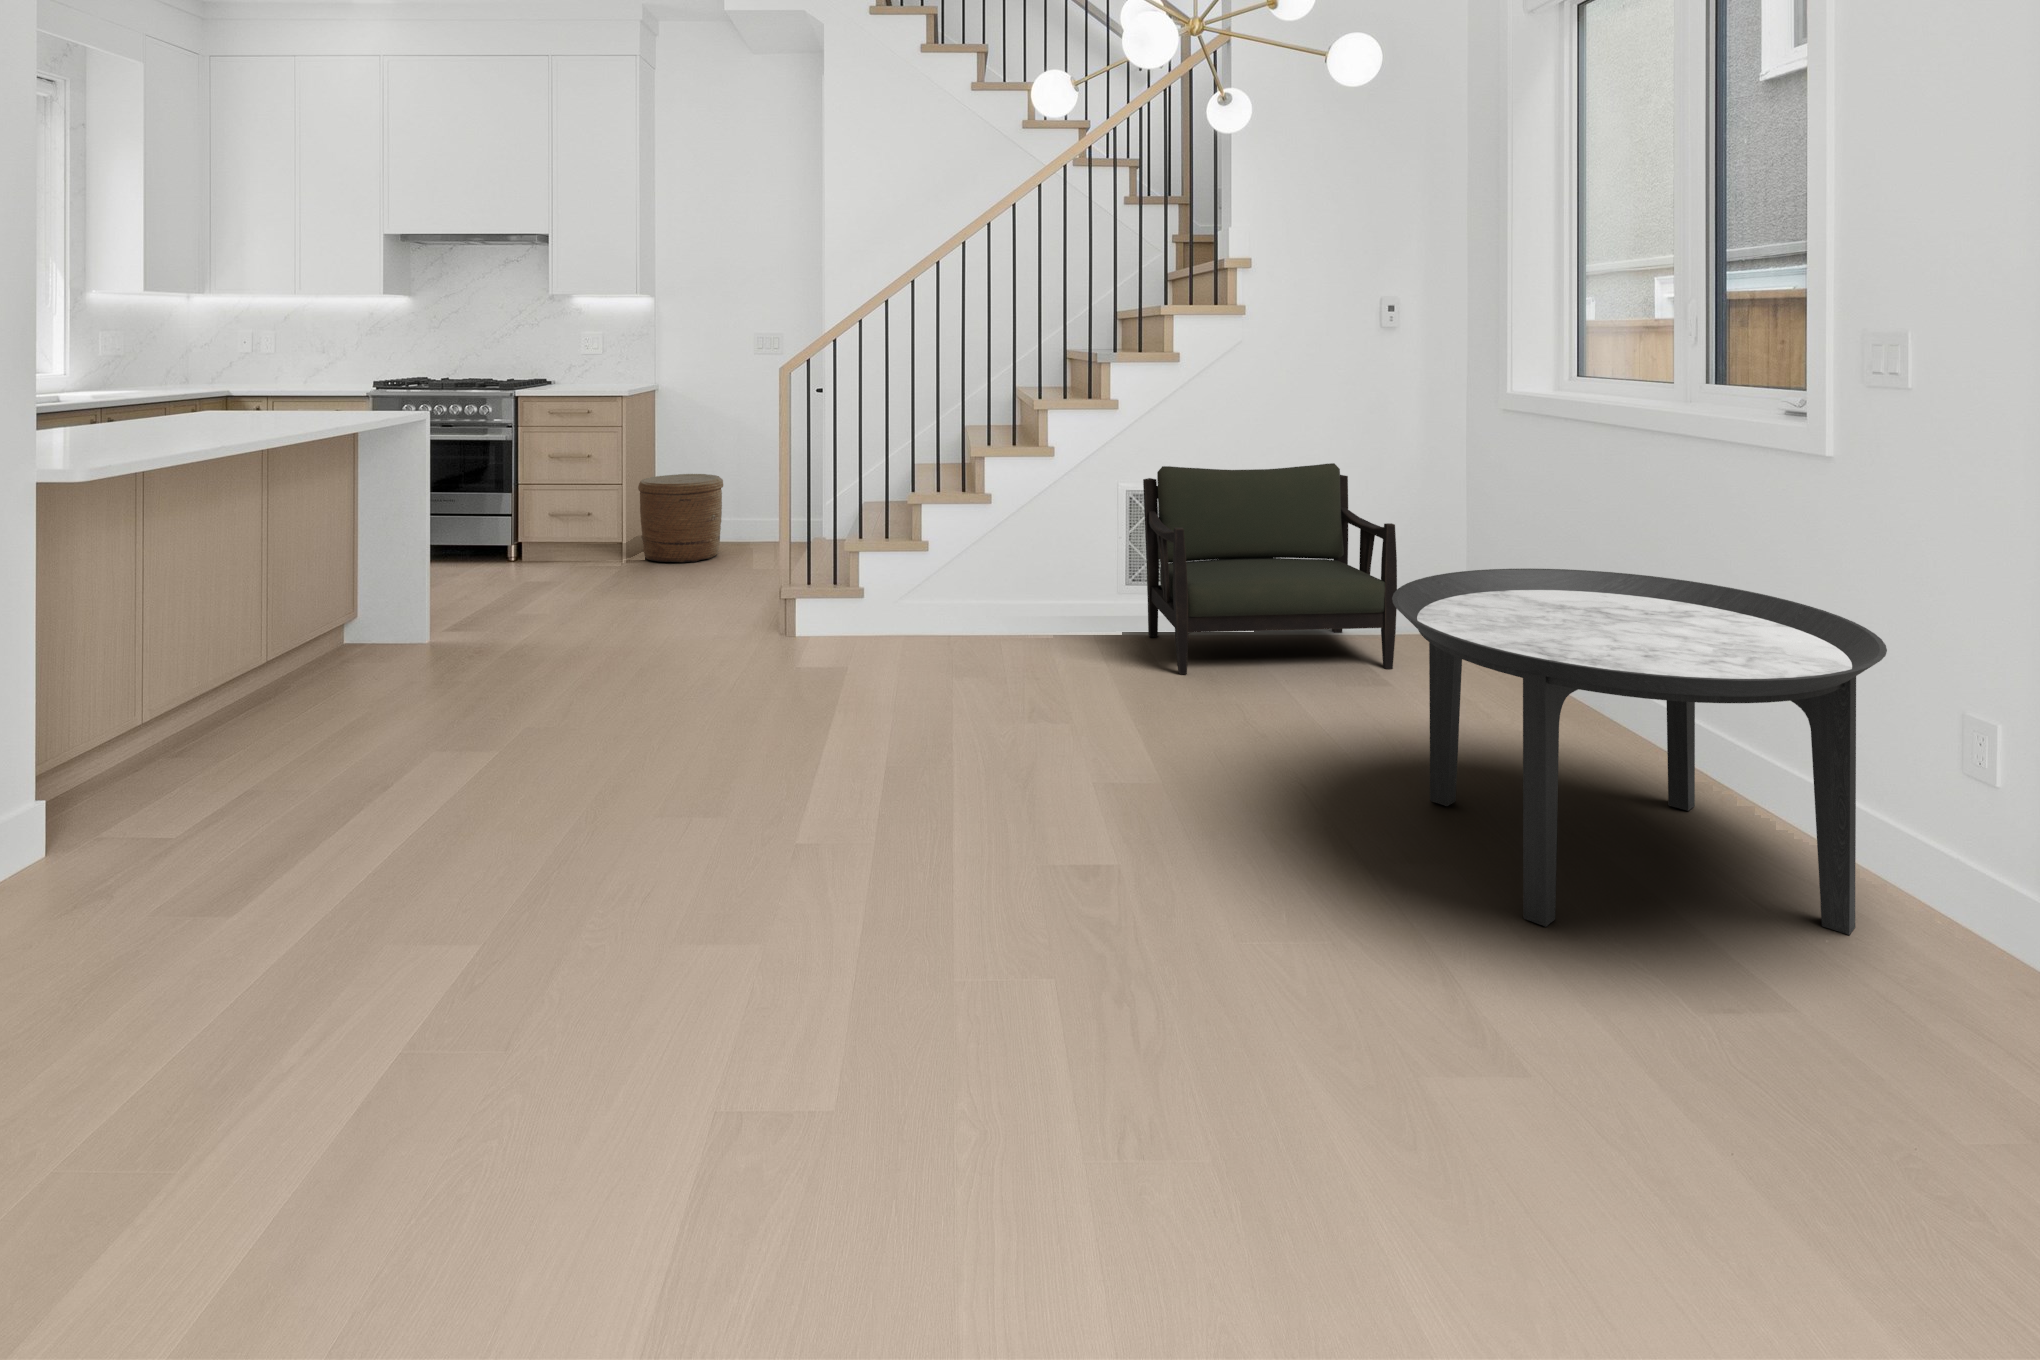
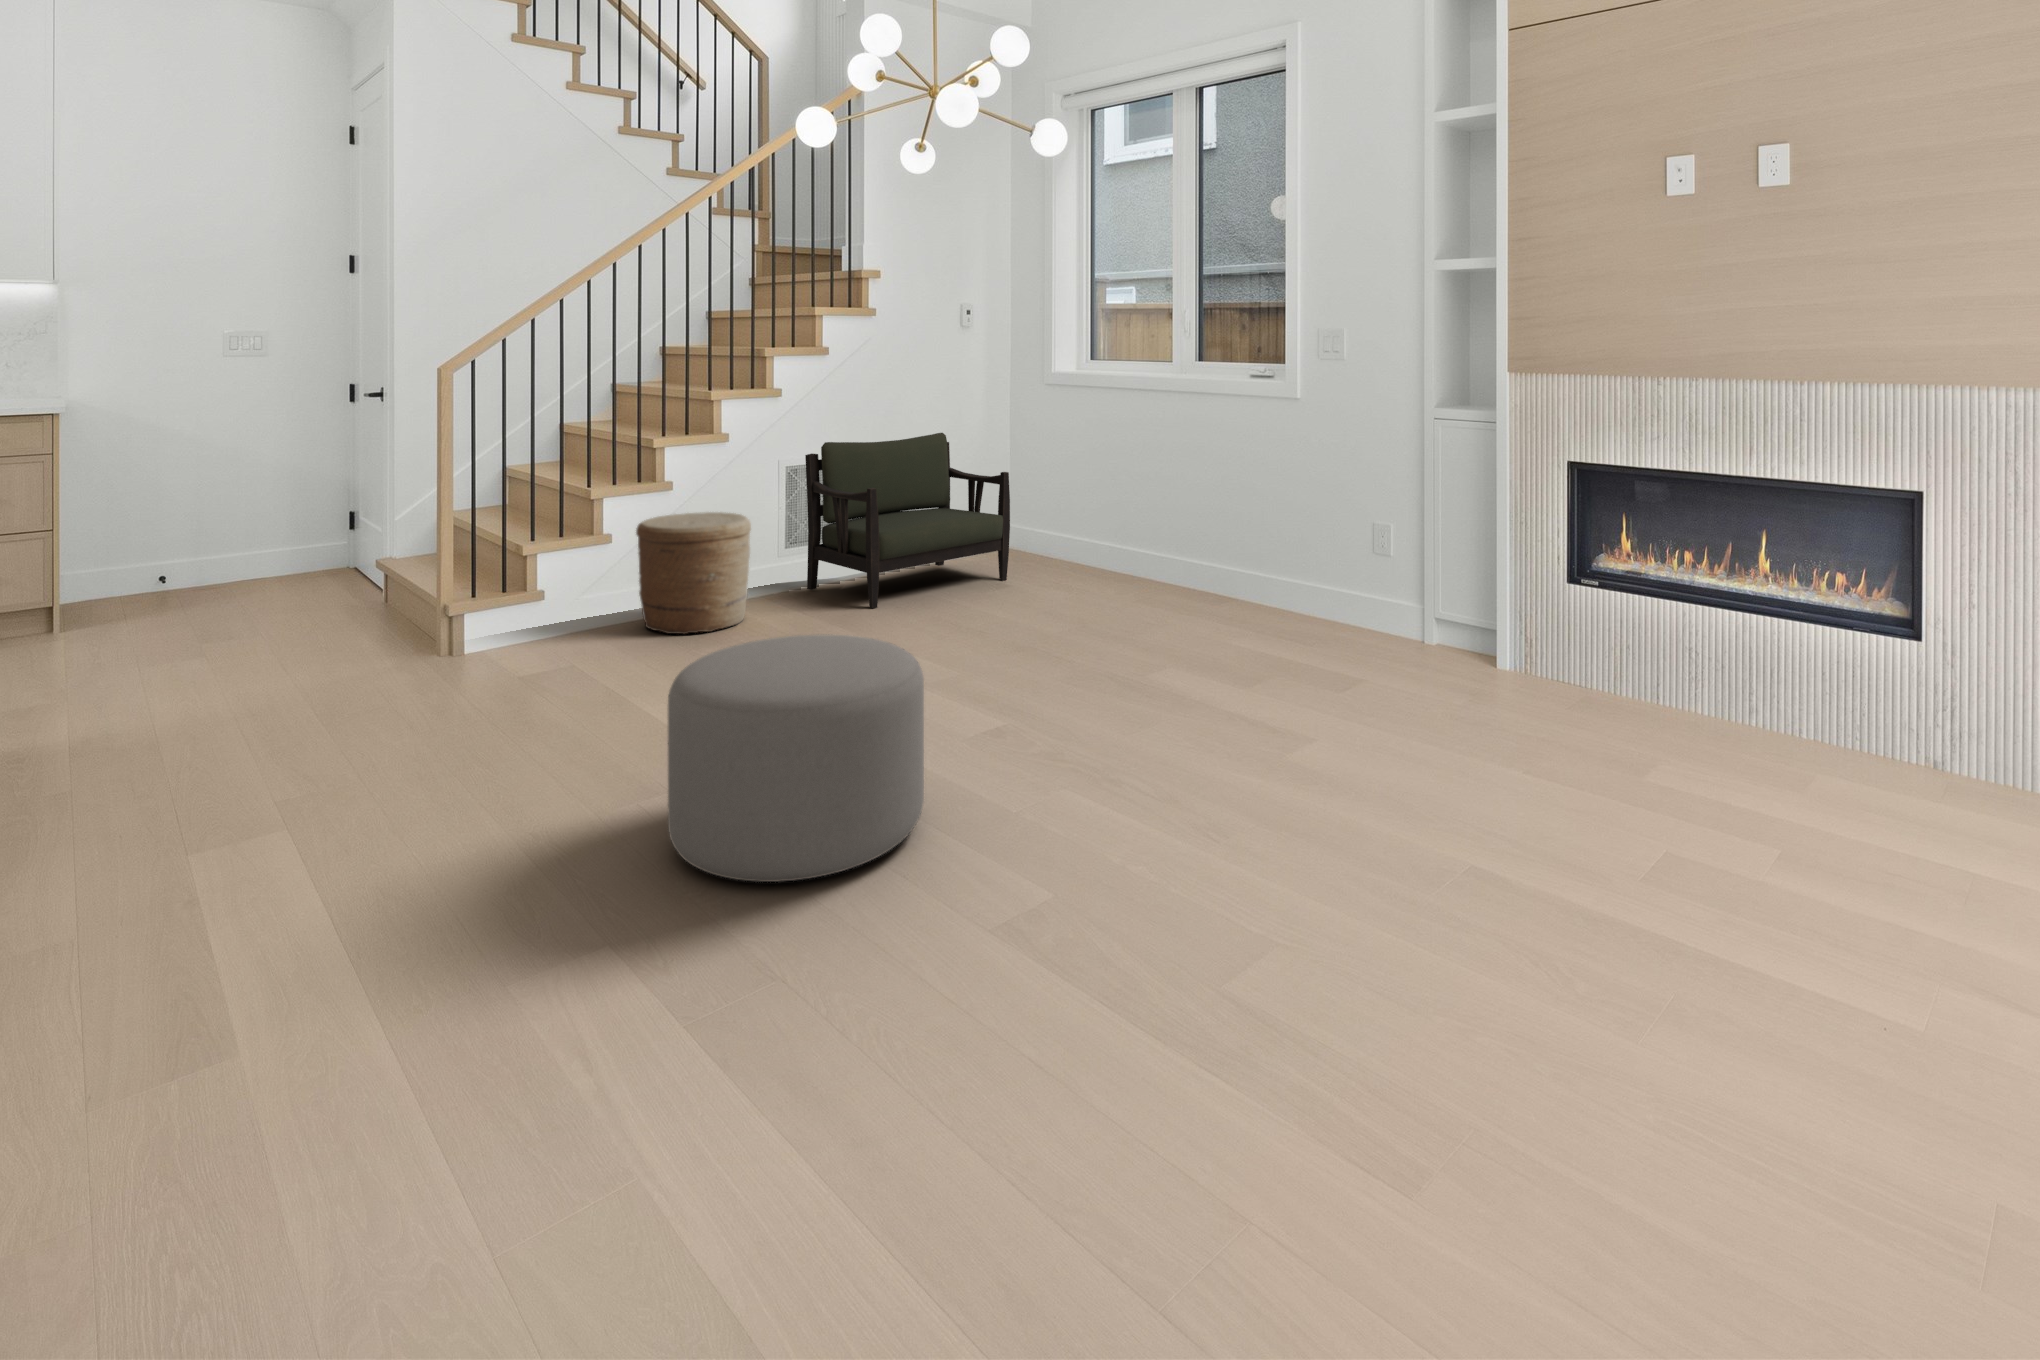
woven basket: present [638,474,723,563] -> present [636,512,751,635]
round table: present [1392,569,1887,935] -> none [1115,479,1373,679]
ottoman: none [561,703,858,1009] -> present [668,634,924,882]

